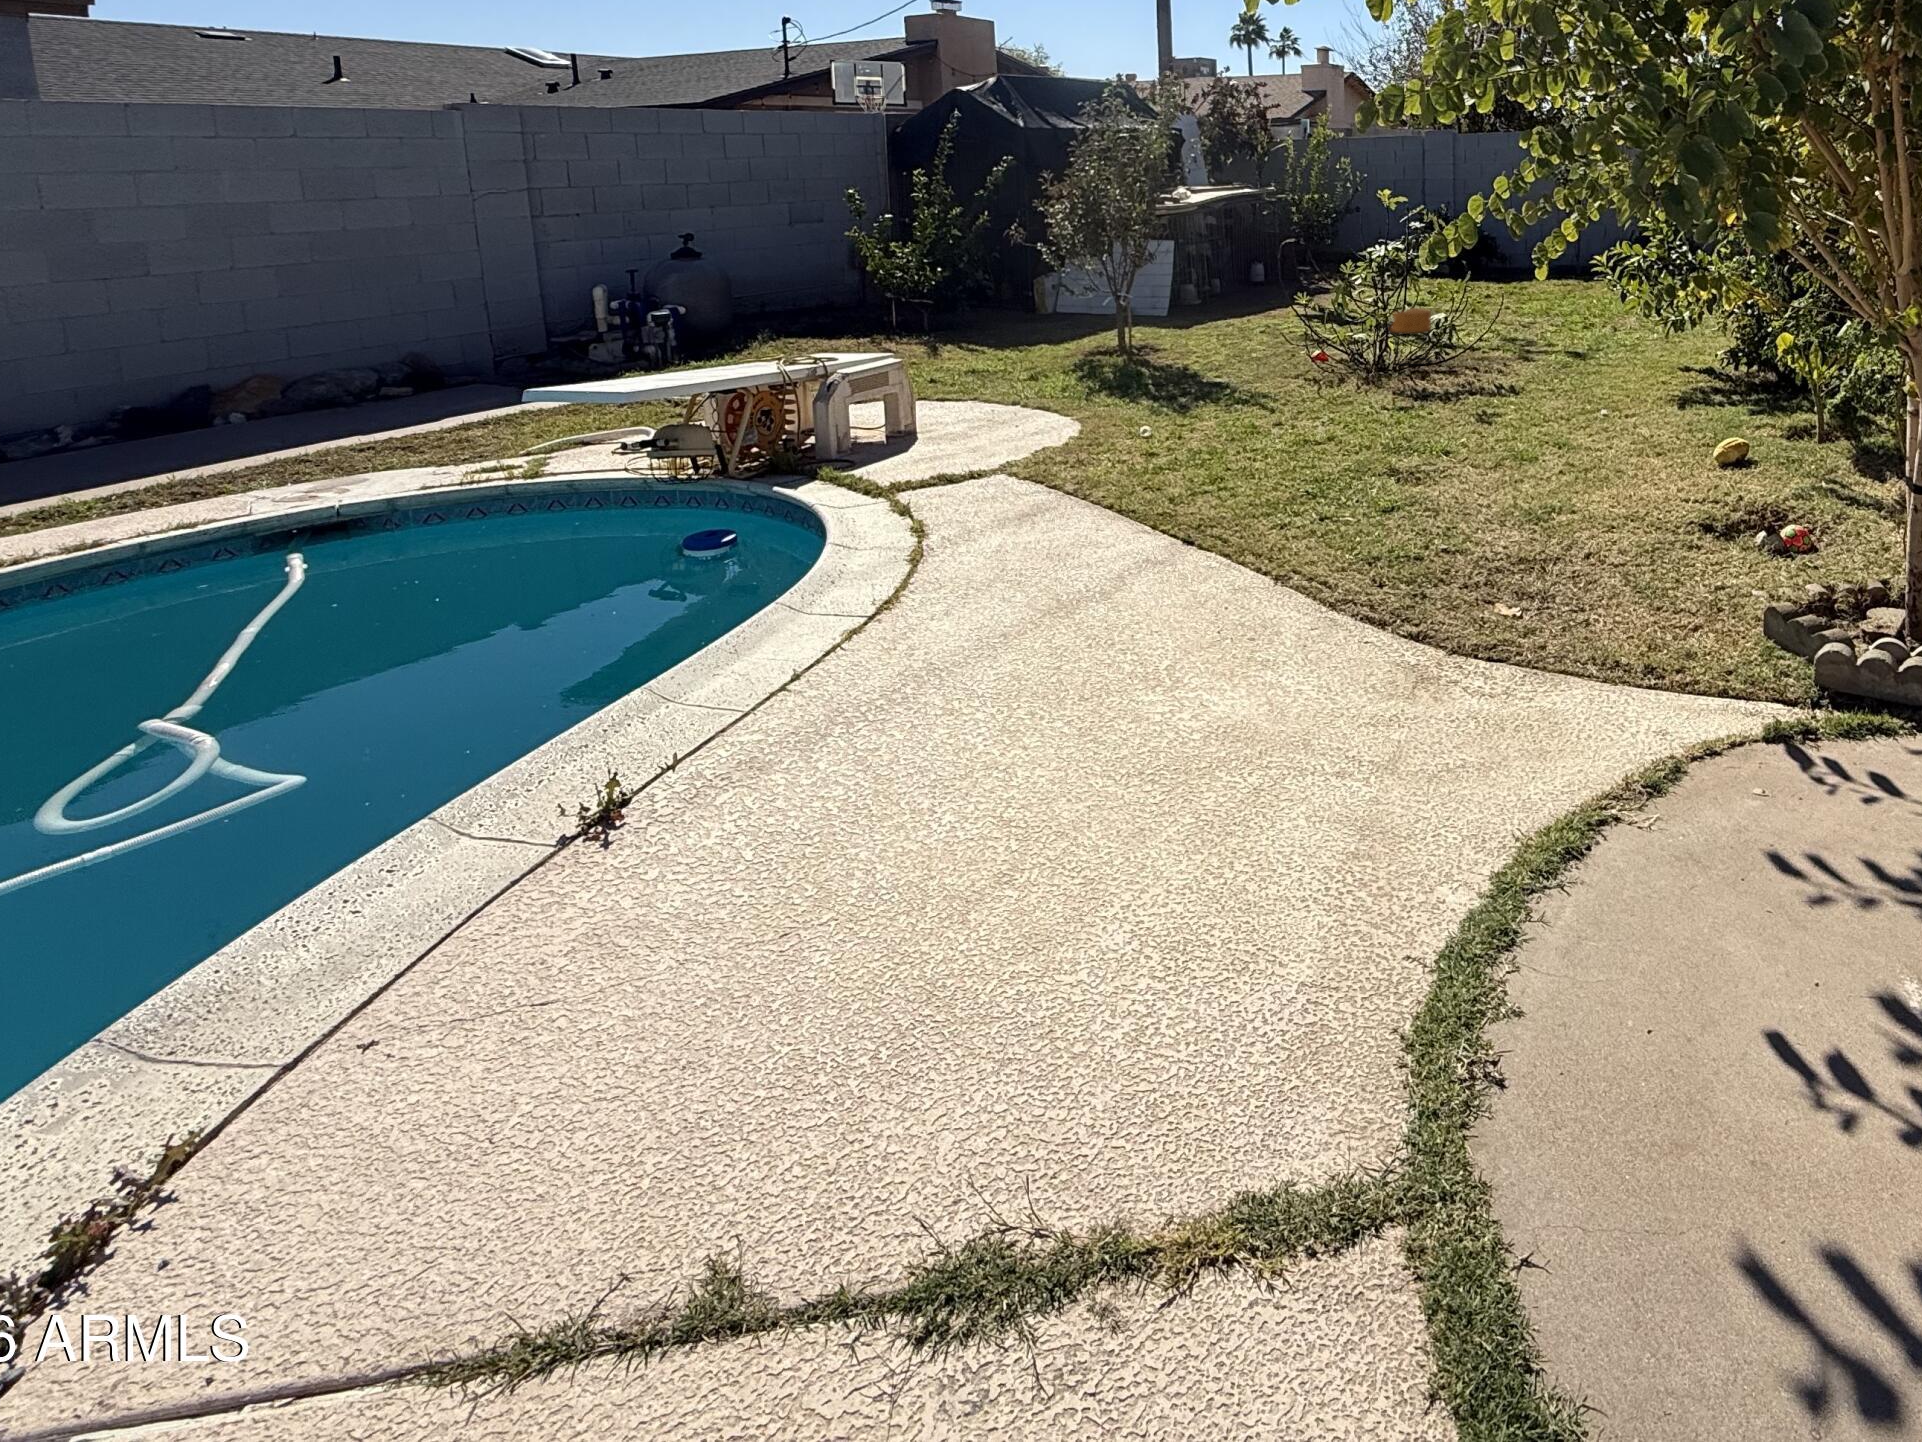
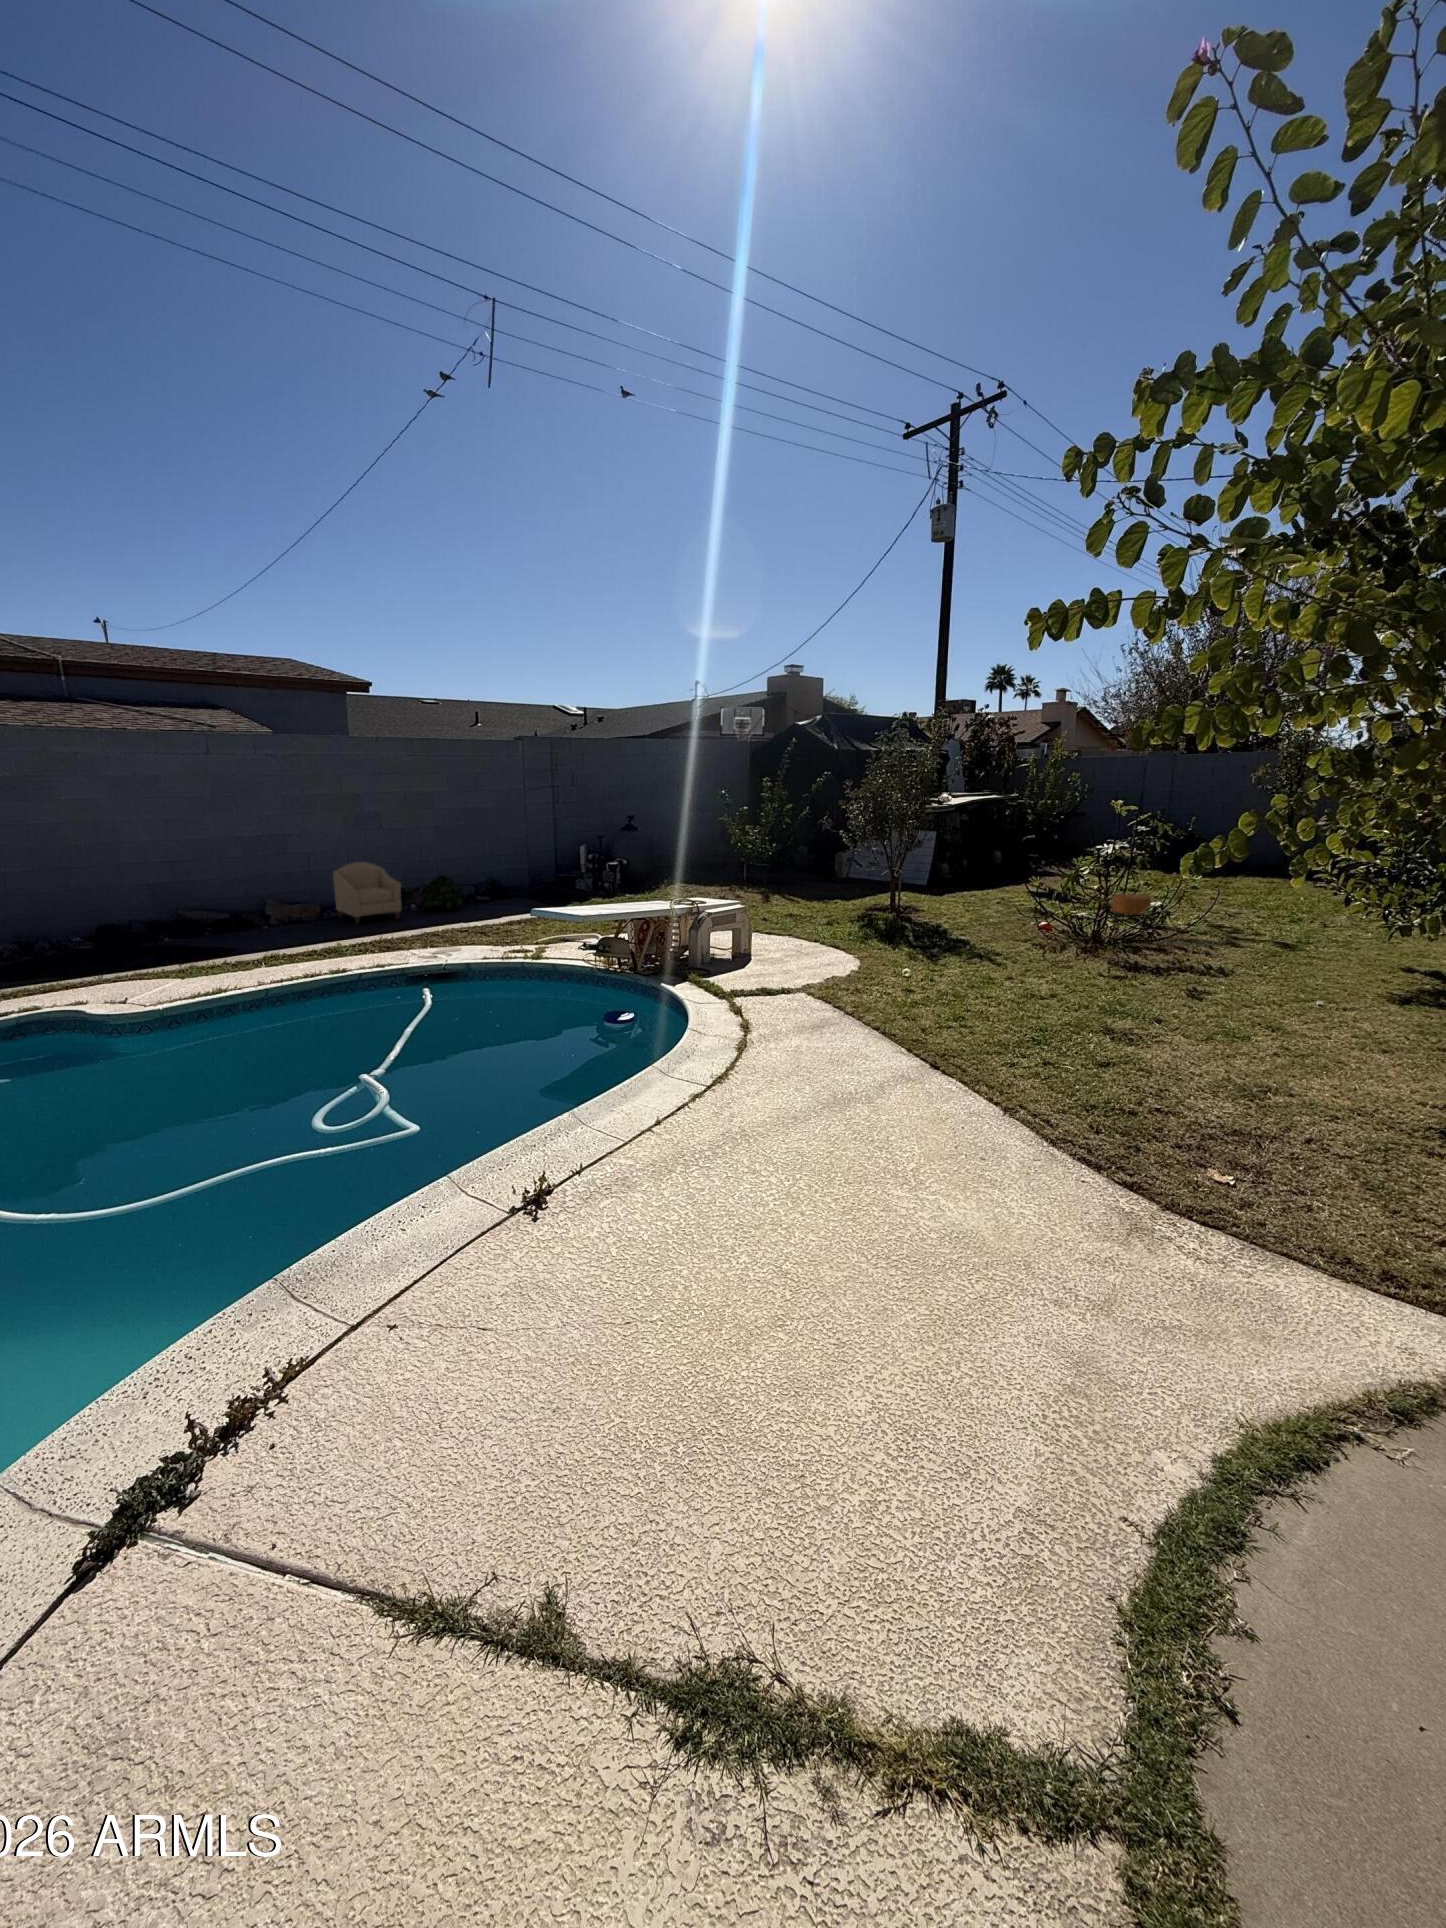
chair: none [44,339,221,456] -> present [333,862,402,924]
potted plant: none [263,351,360,420] -> present [422,875,463,910]

